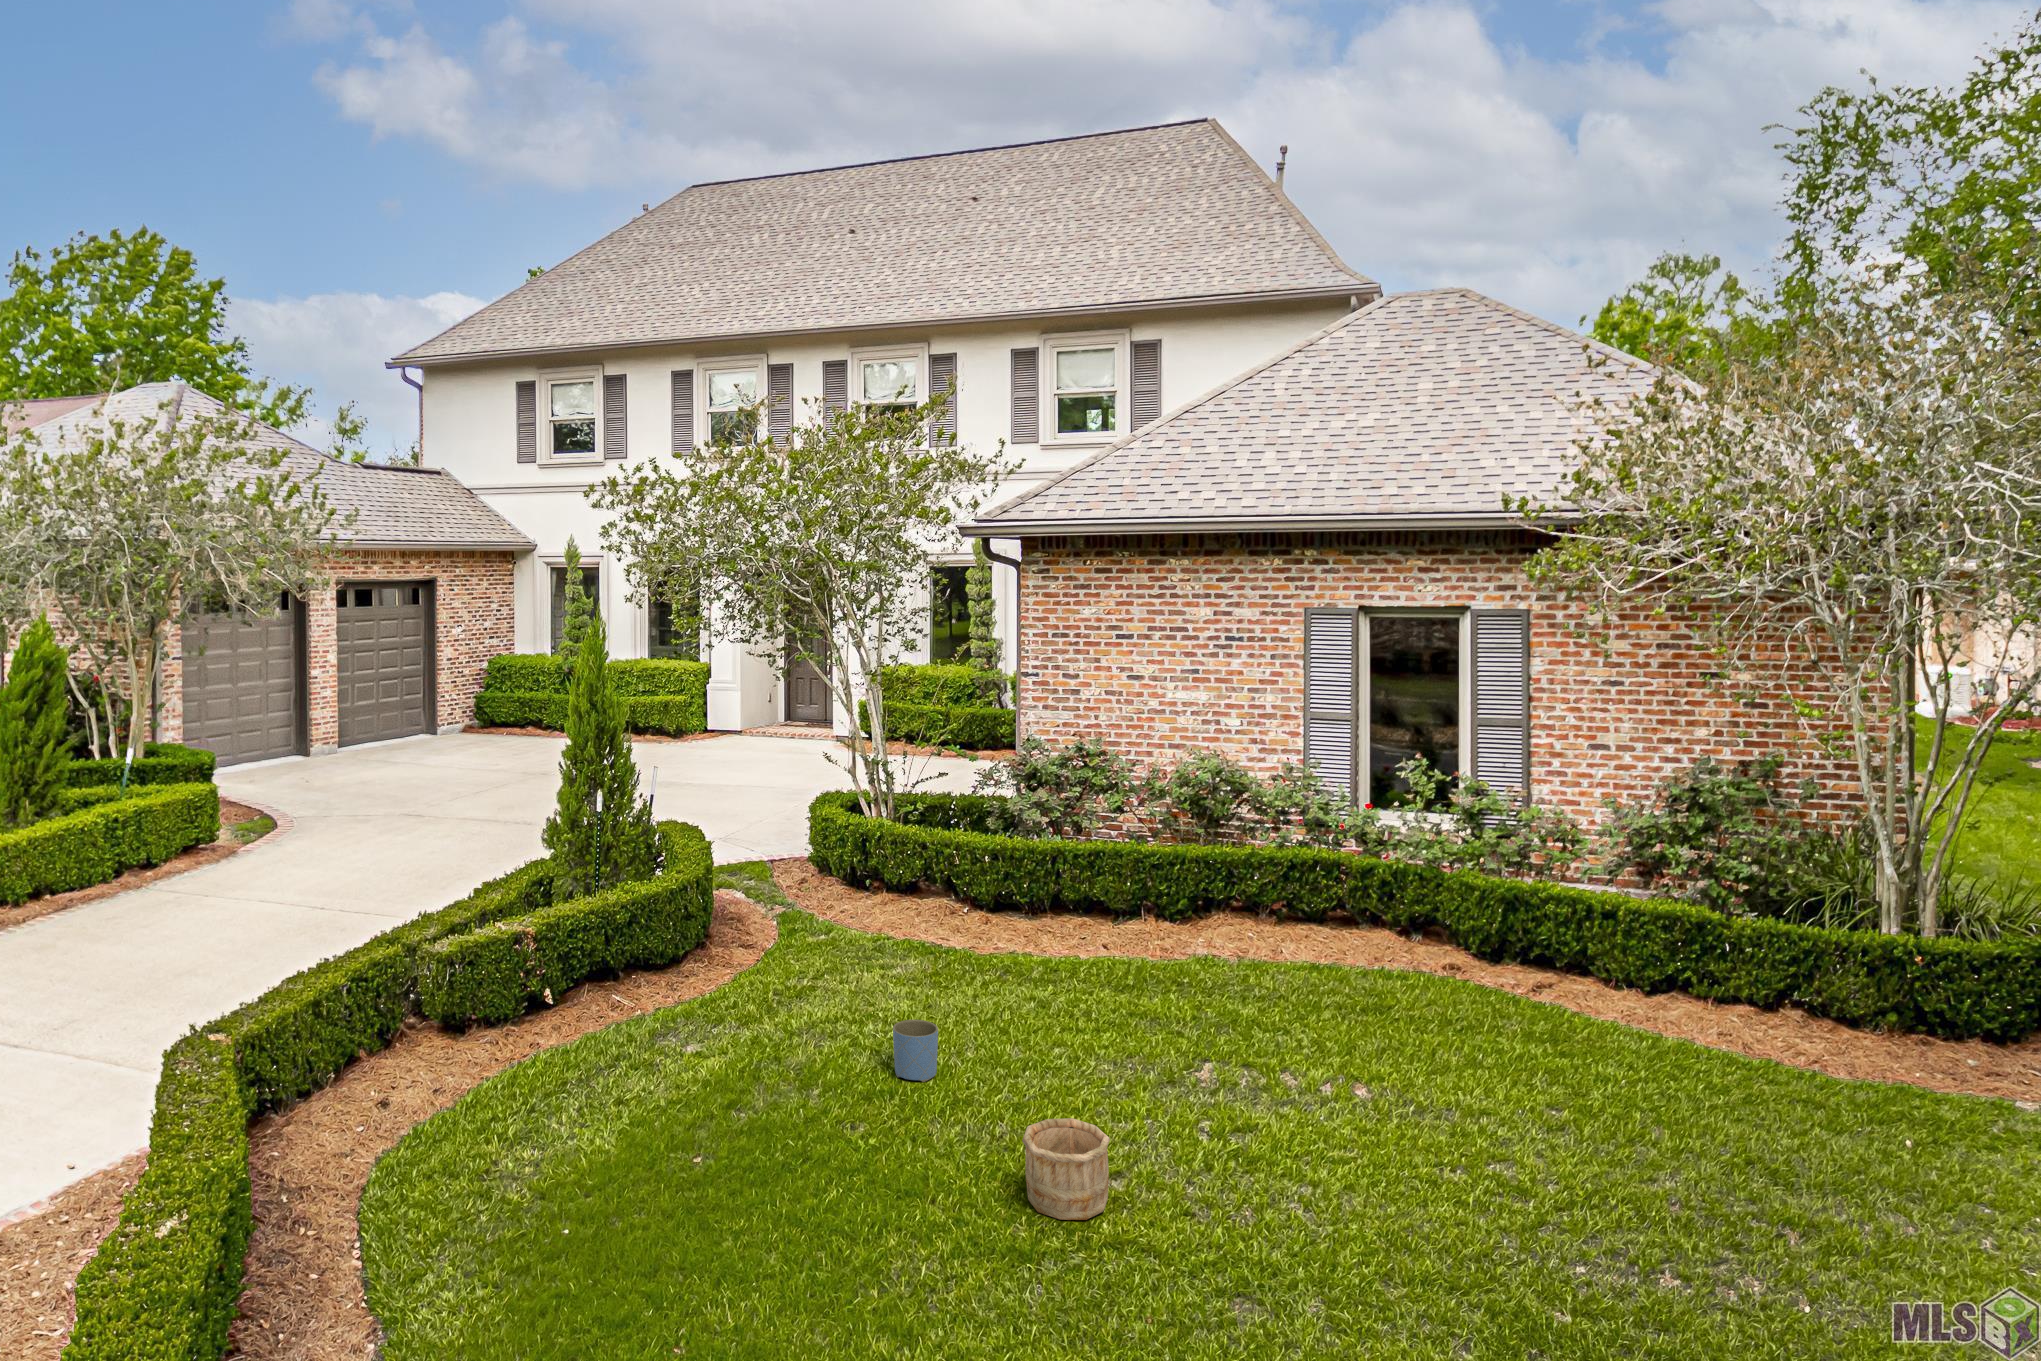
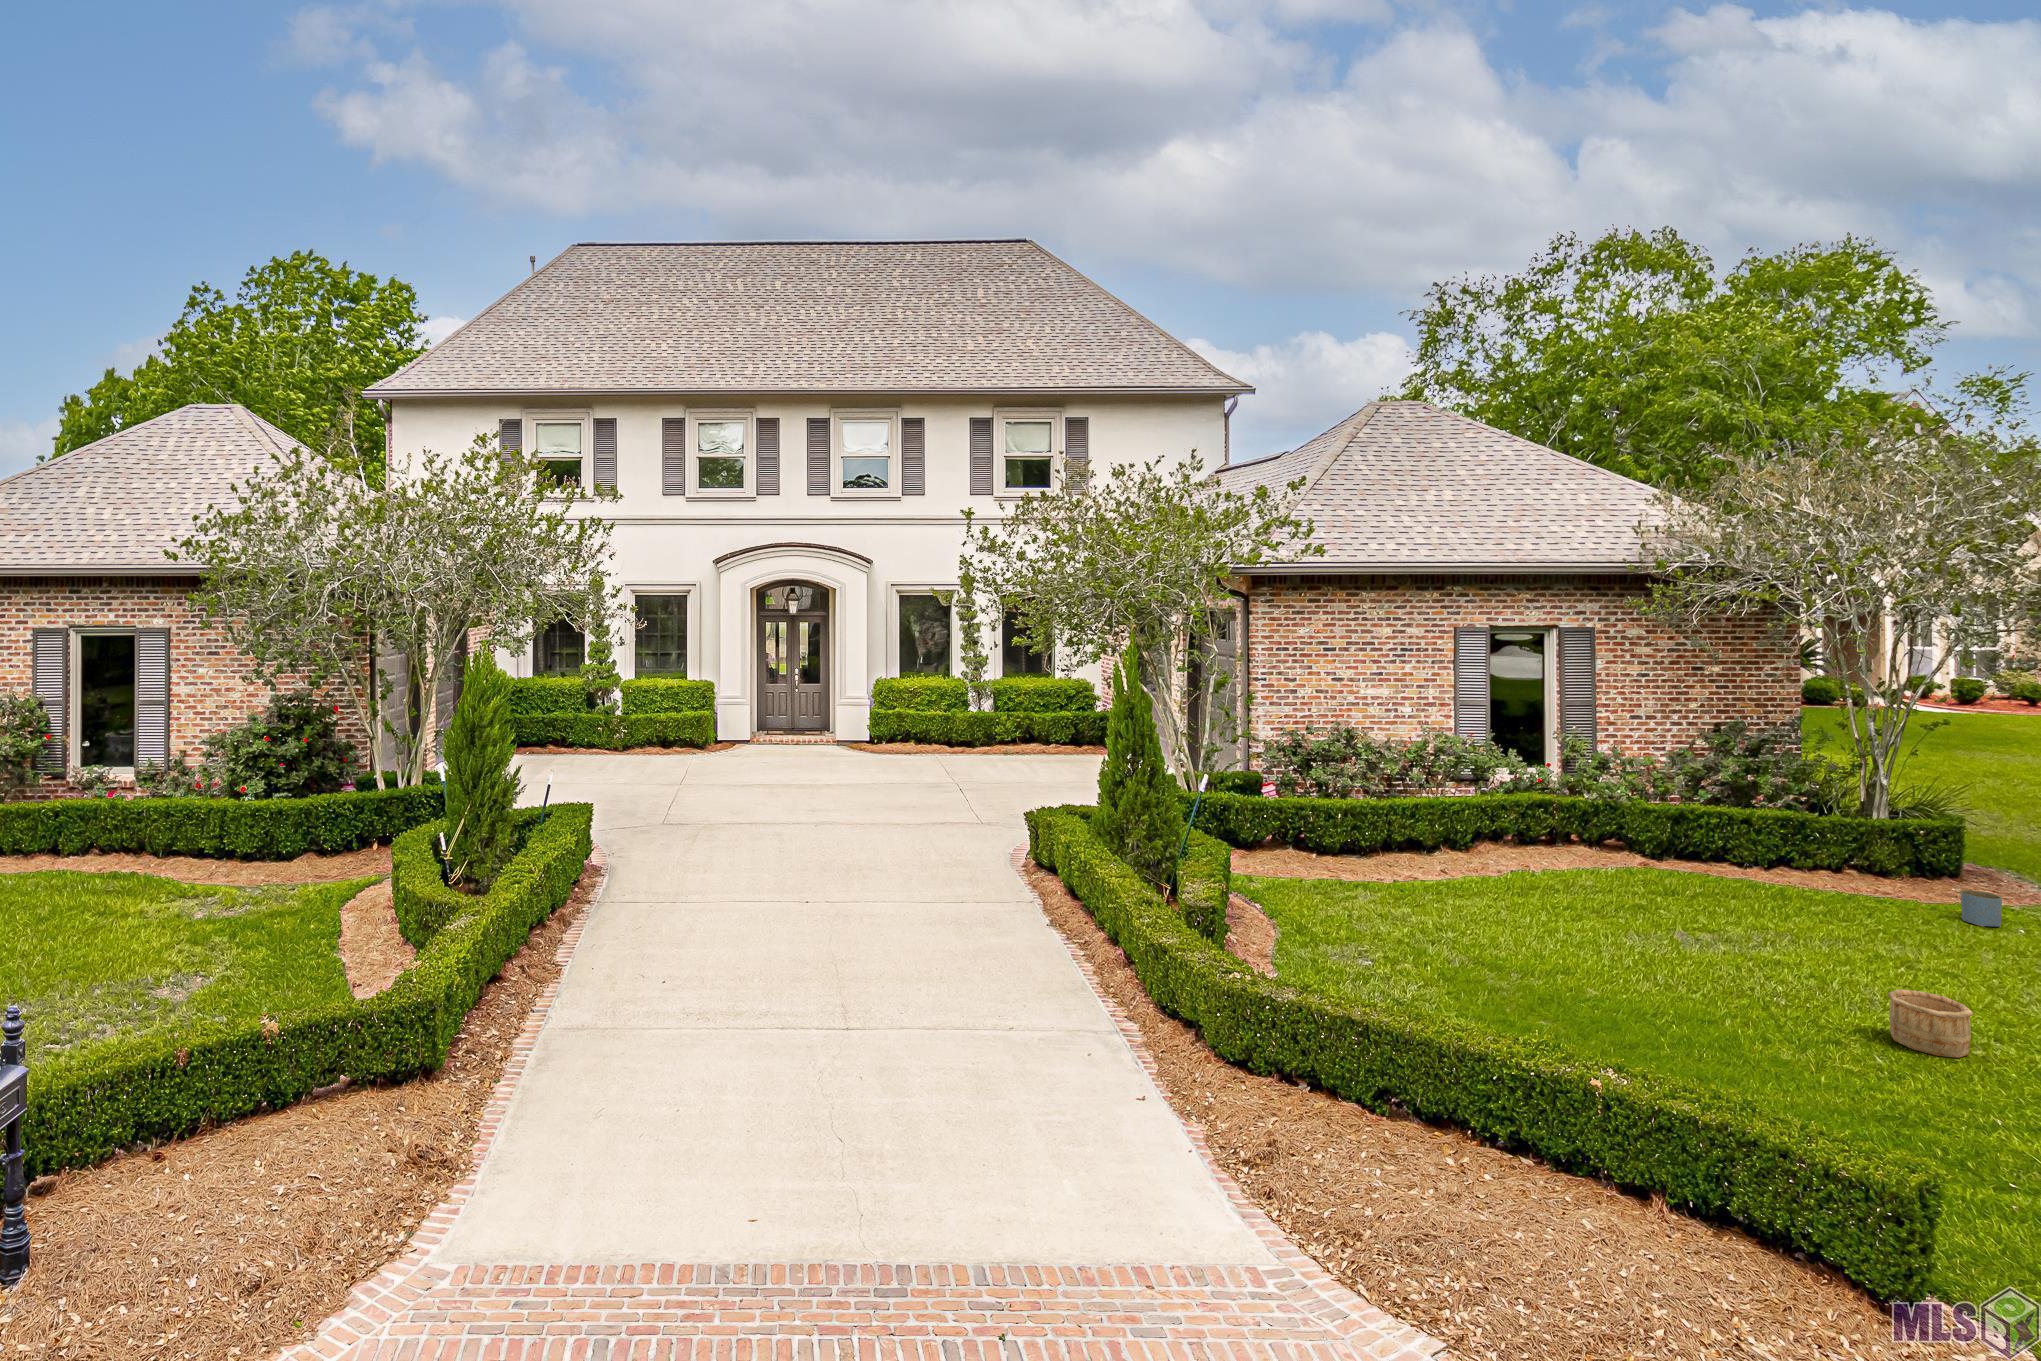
planter: present [893,1020,938,1082] -> present [1960,890,2002,927]

